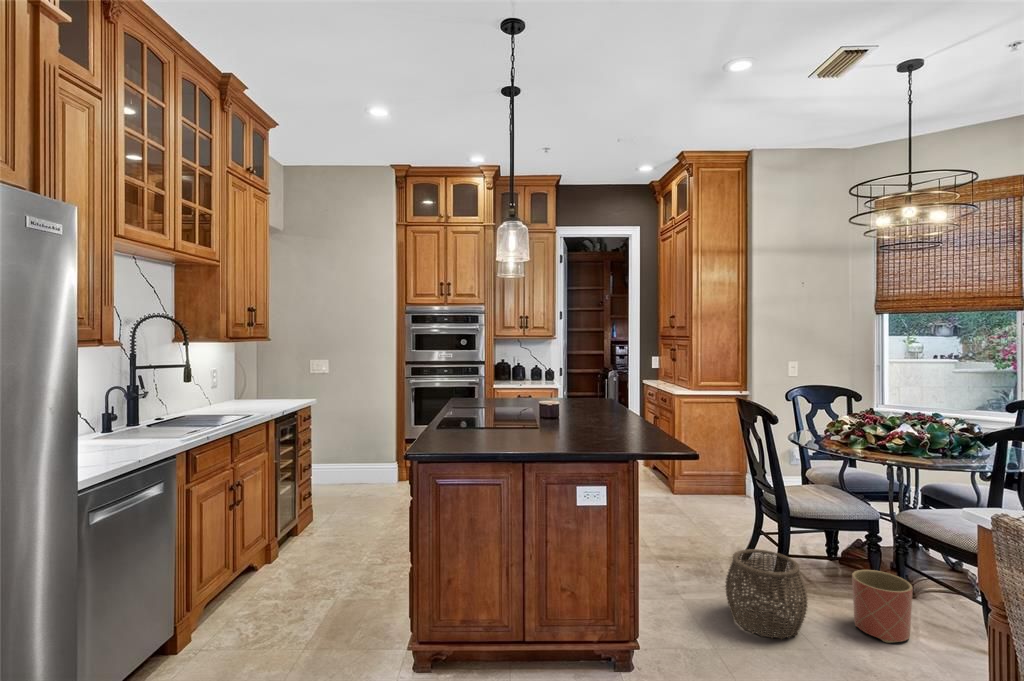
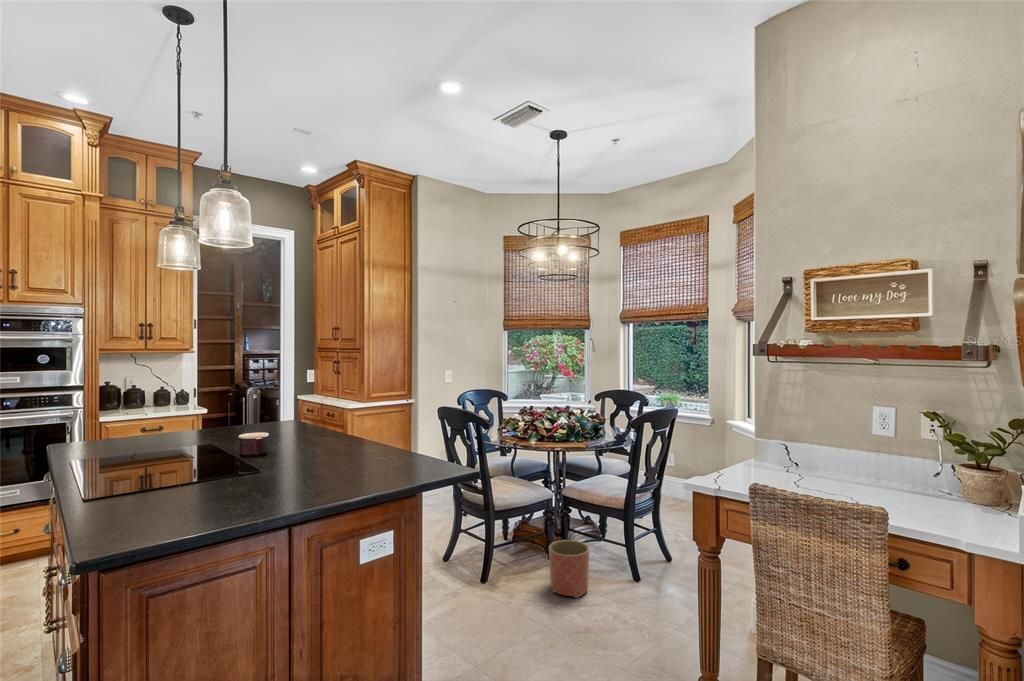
woven basket: present [725,549,808,639] -> none [460,549,530,634]

